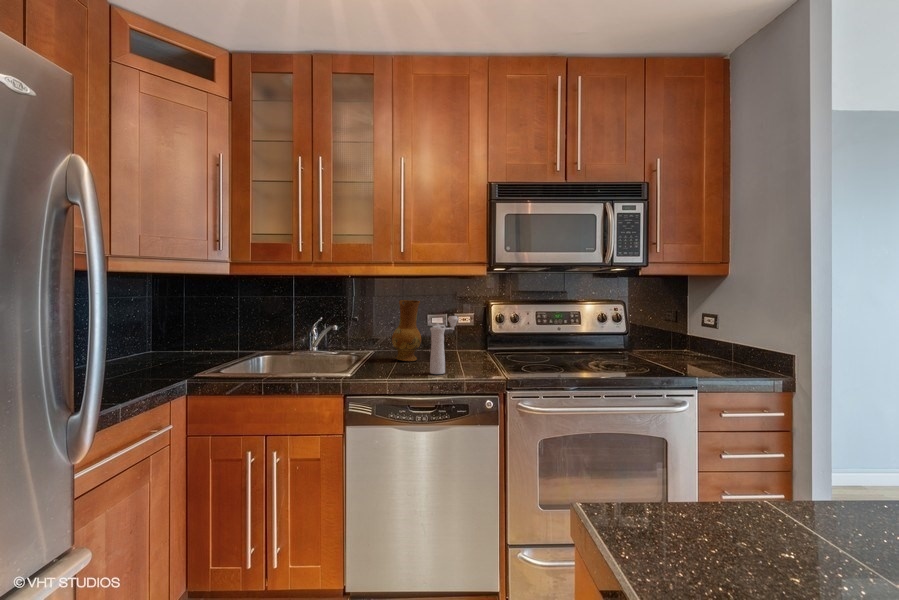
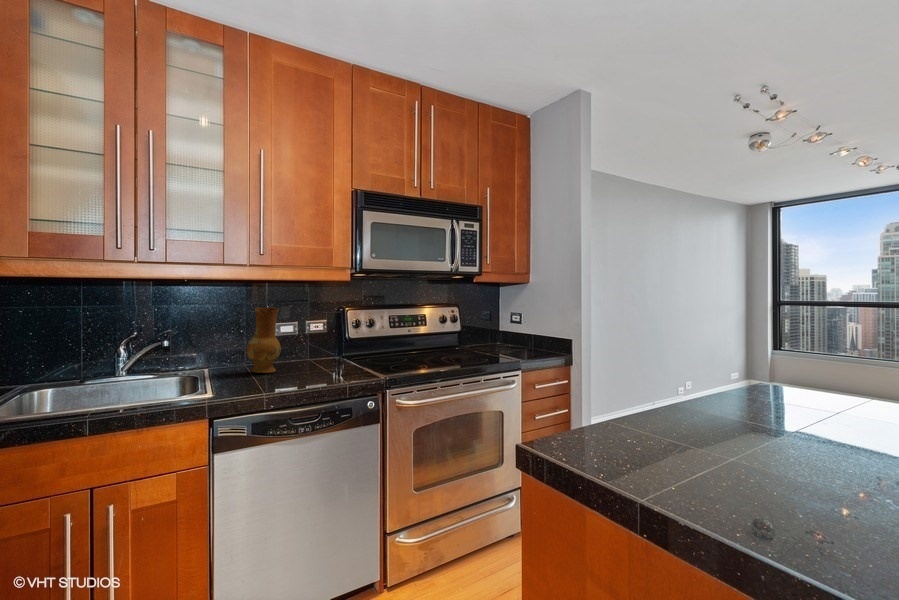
pepper mill: present [430,316,458,374] -> none [306,322,330,382]

